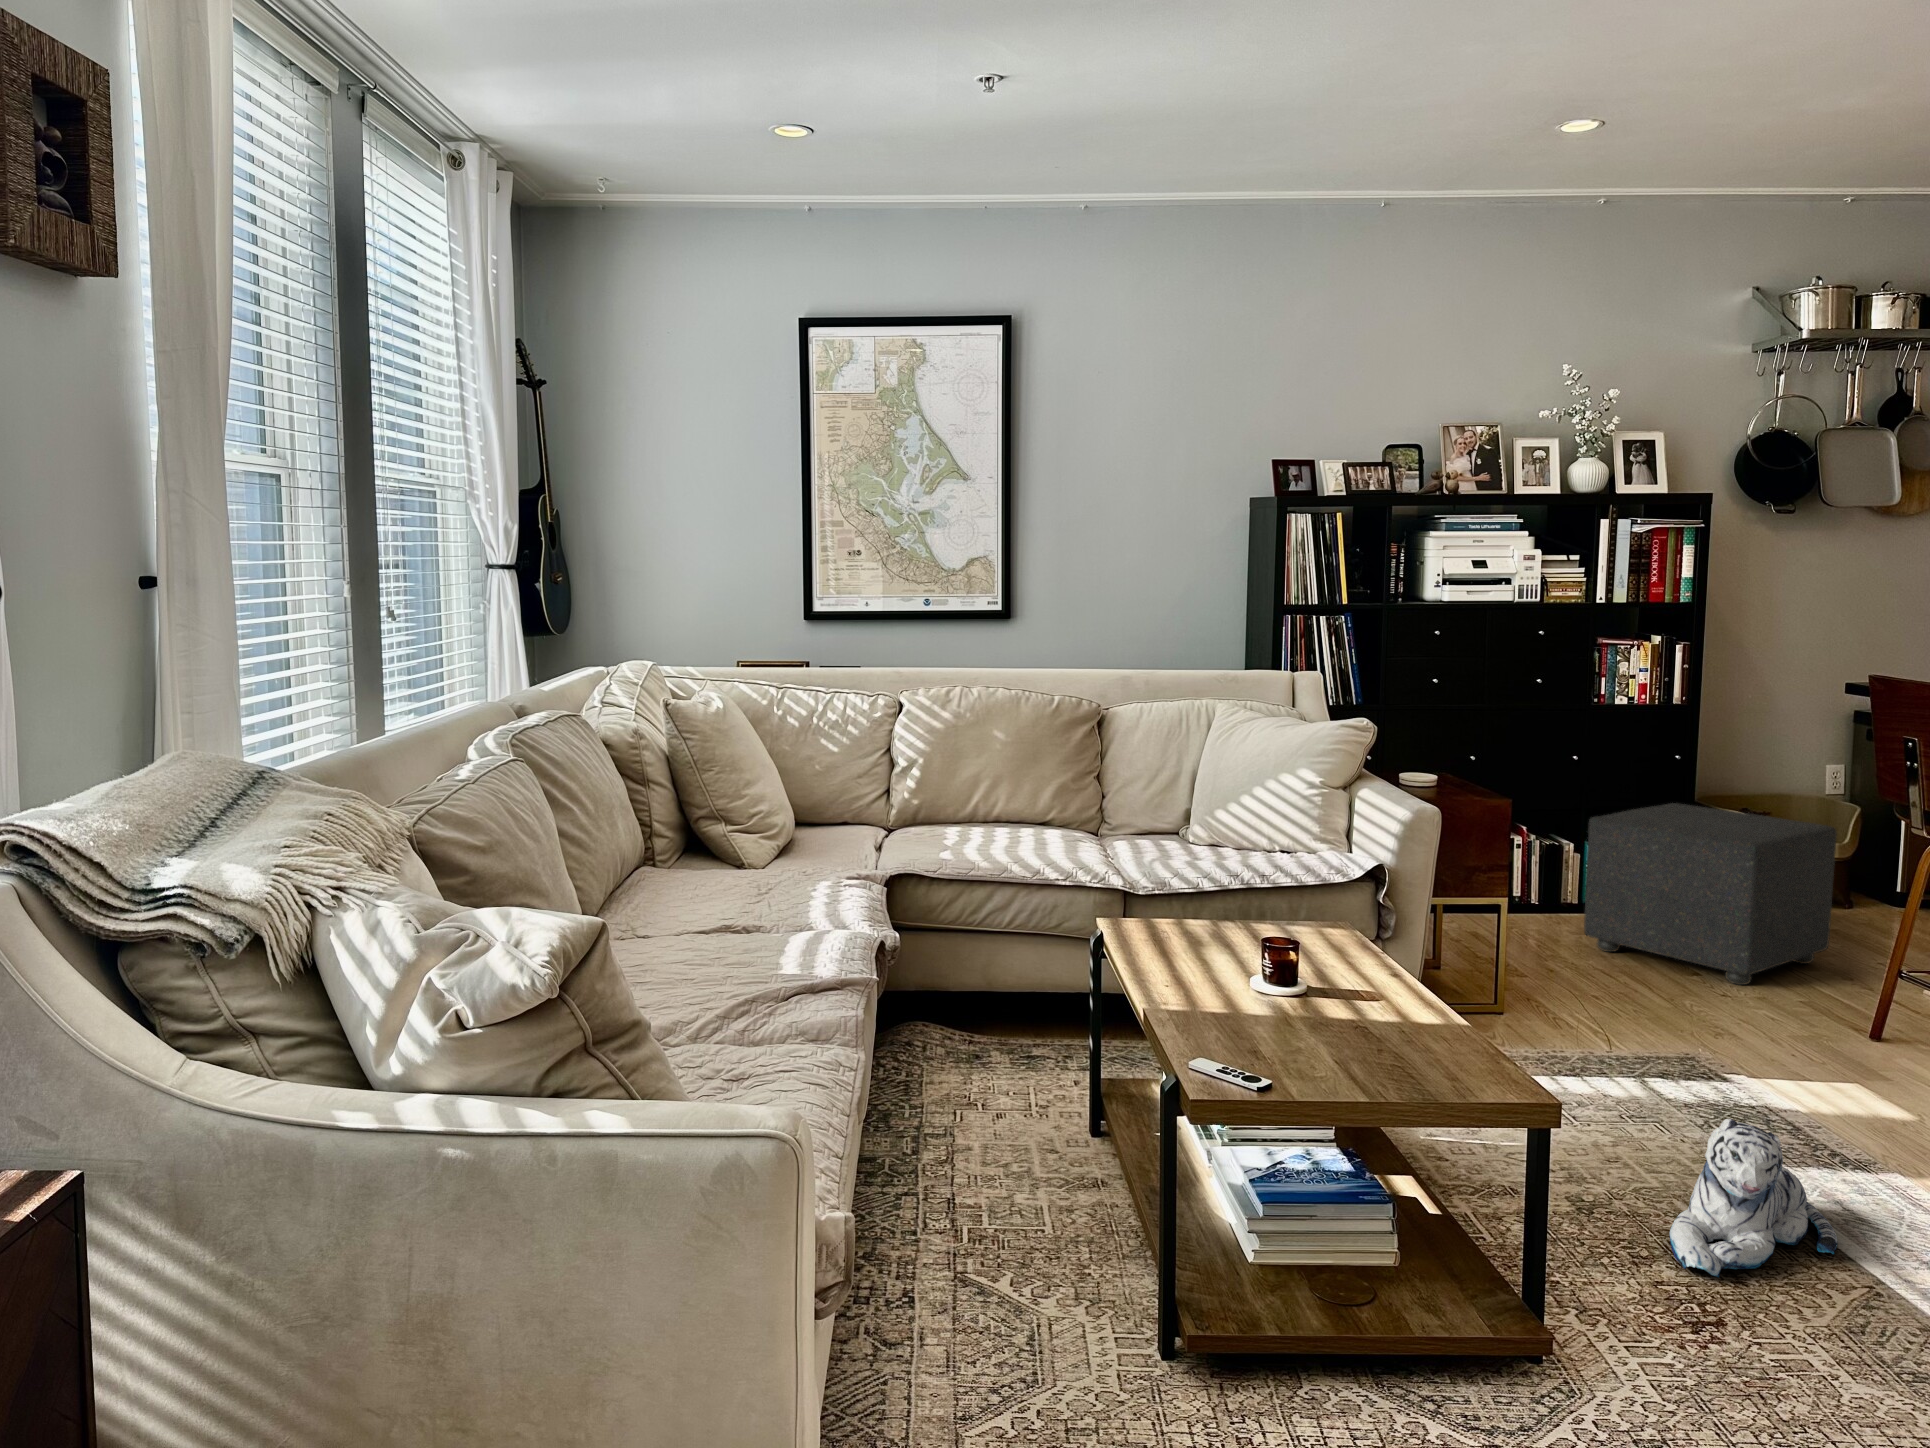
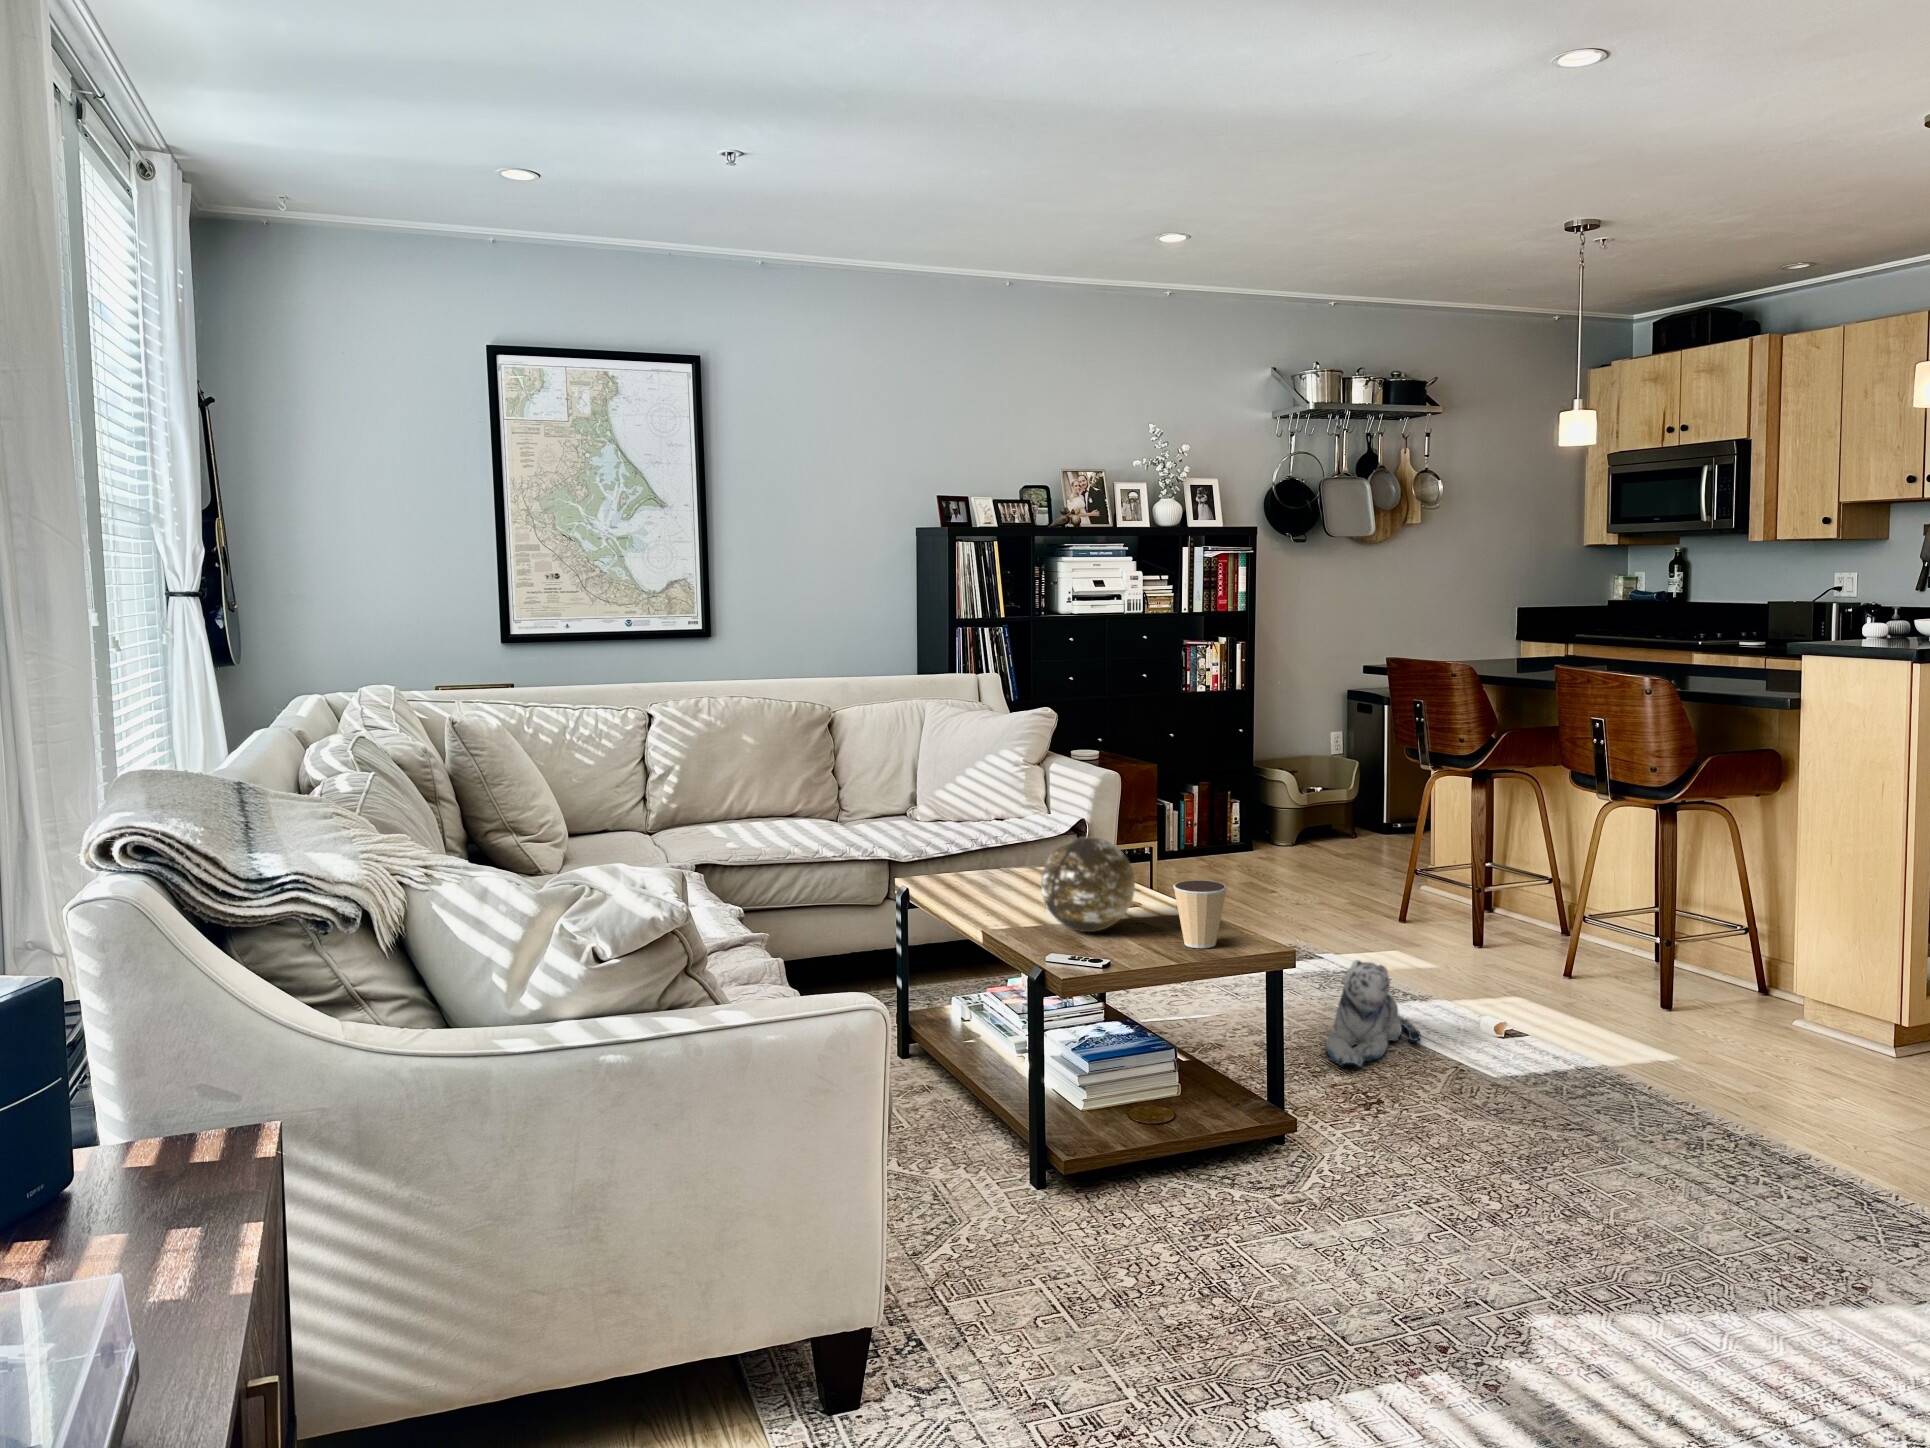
ottoman: present [1584,803,1837,985] -> none [1196,763,1353,891]
decorative orb: none [1220,907,1347,1032] -> present [1041,837,1135,932]
coffee cup: none [1384,986,1464,1084] -> present [1173,880,1227,948]

